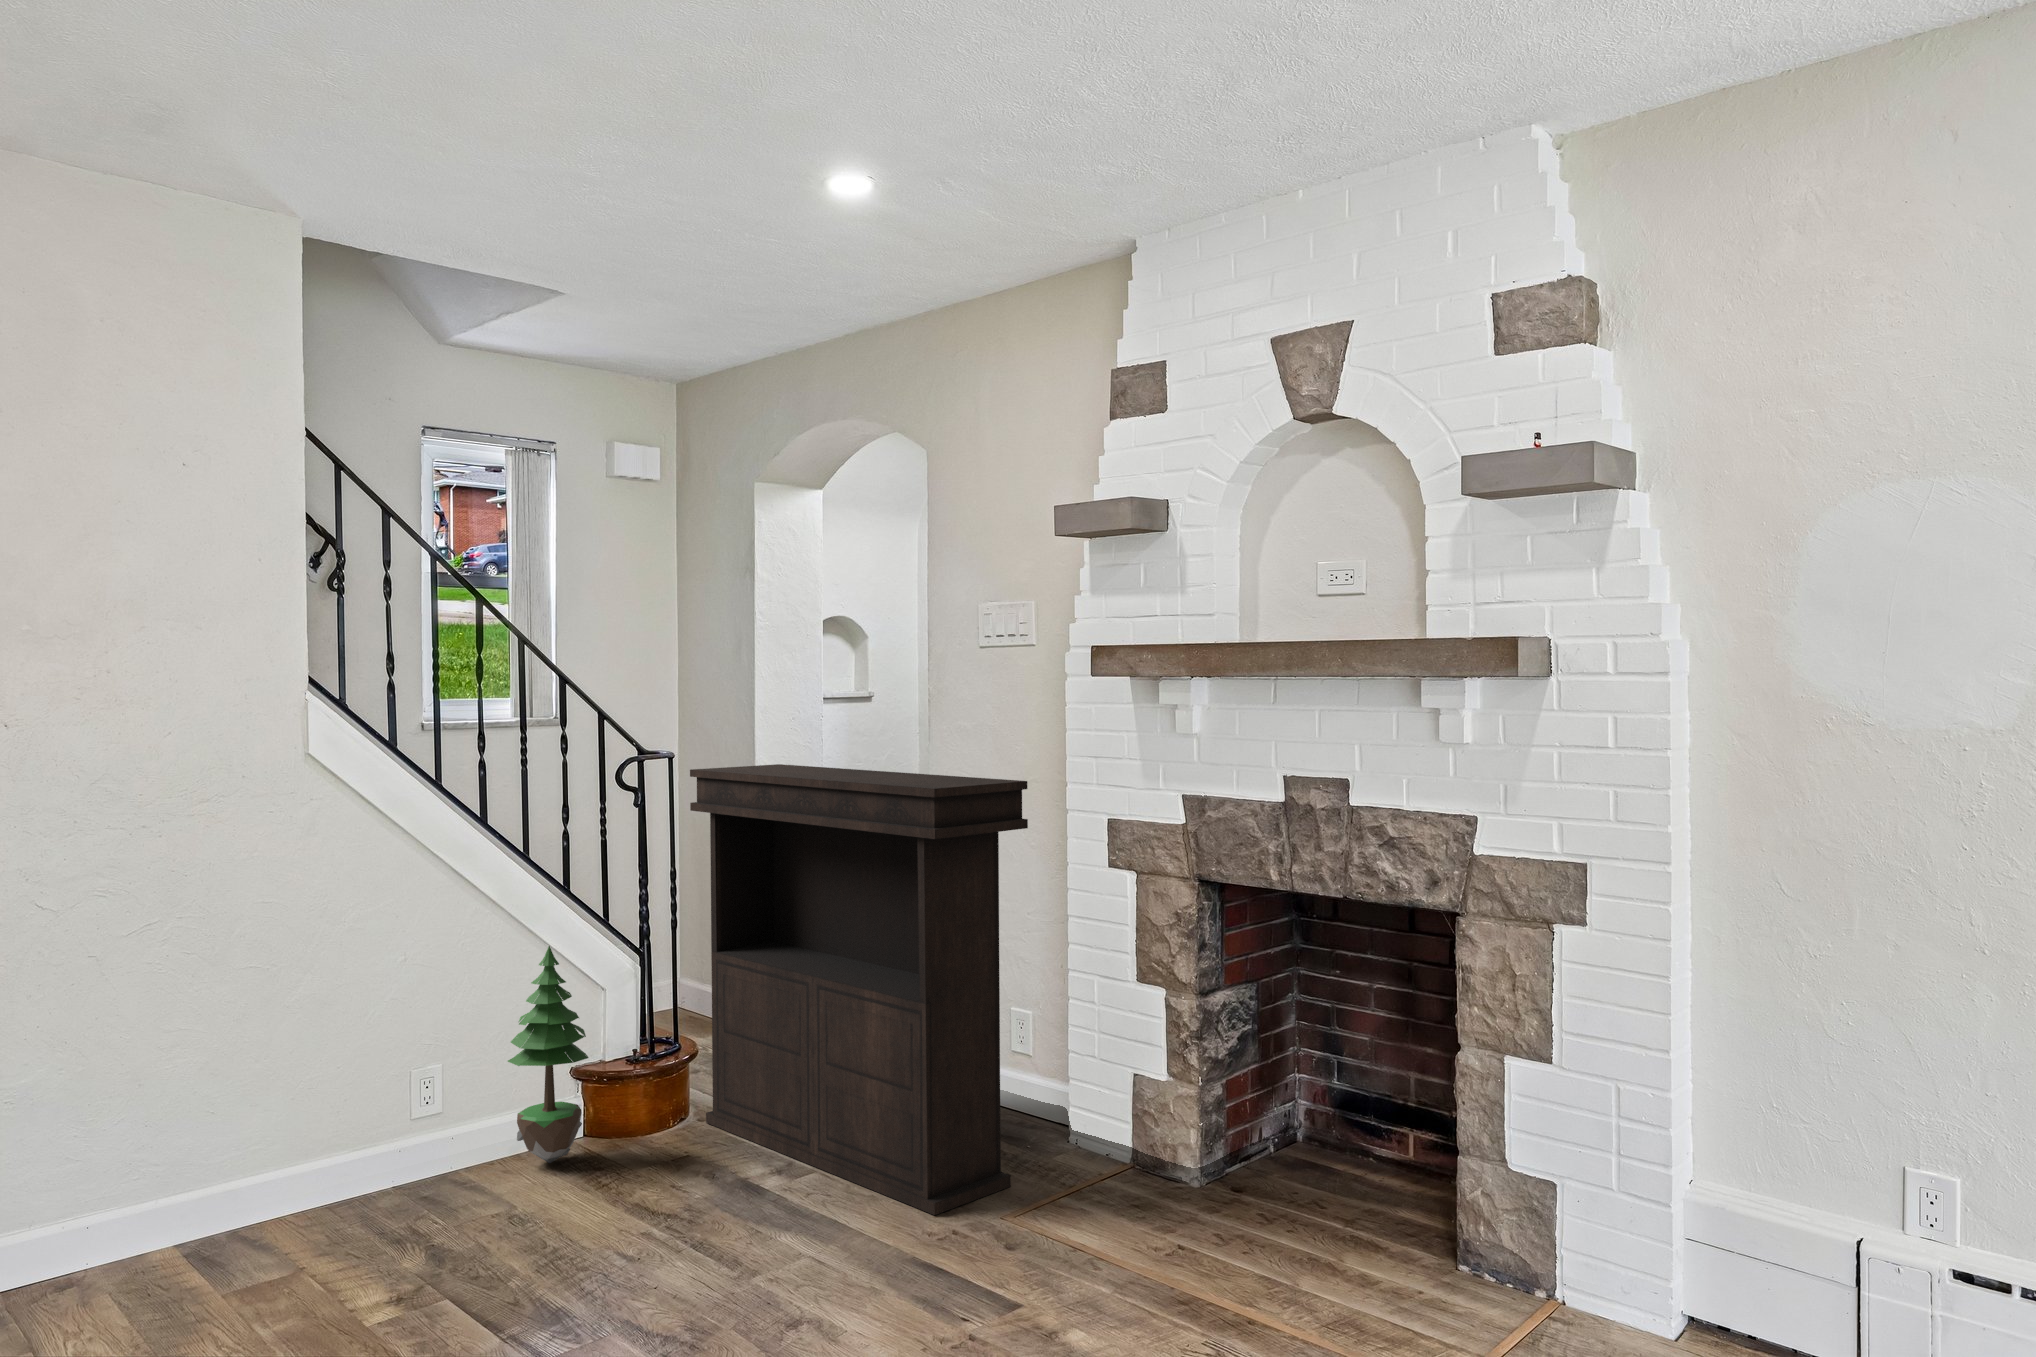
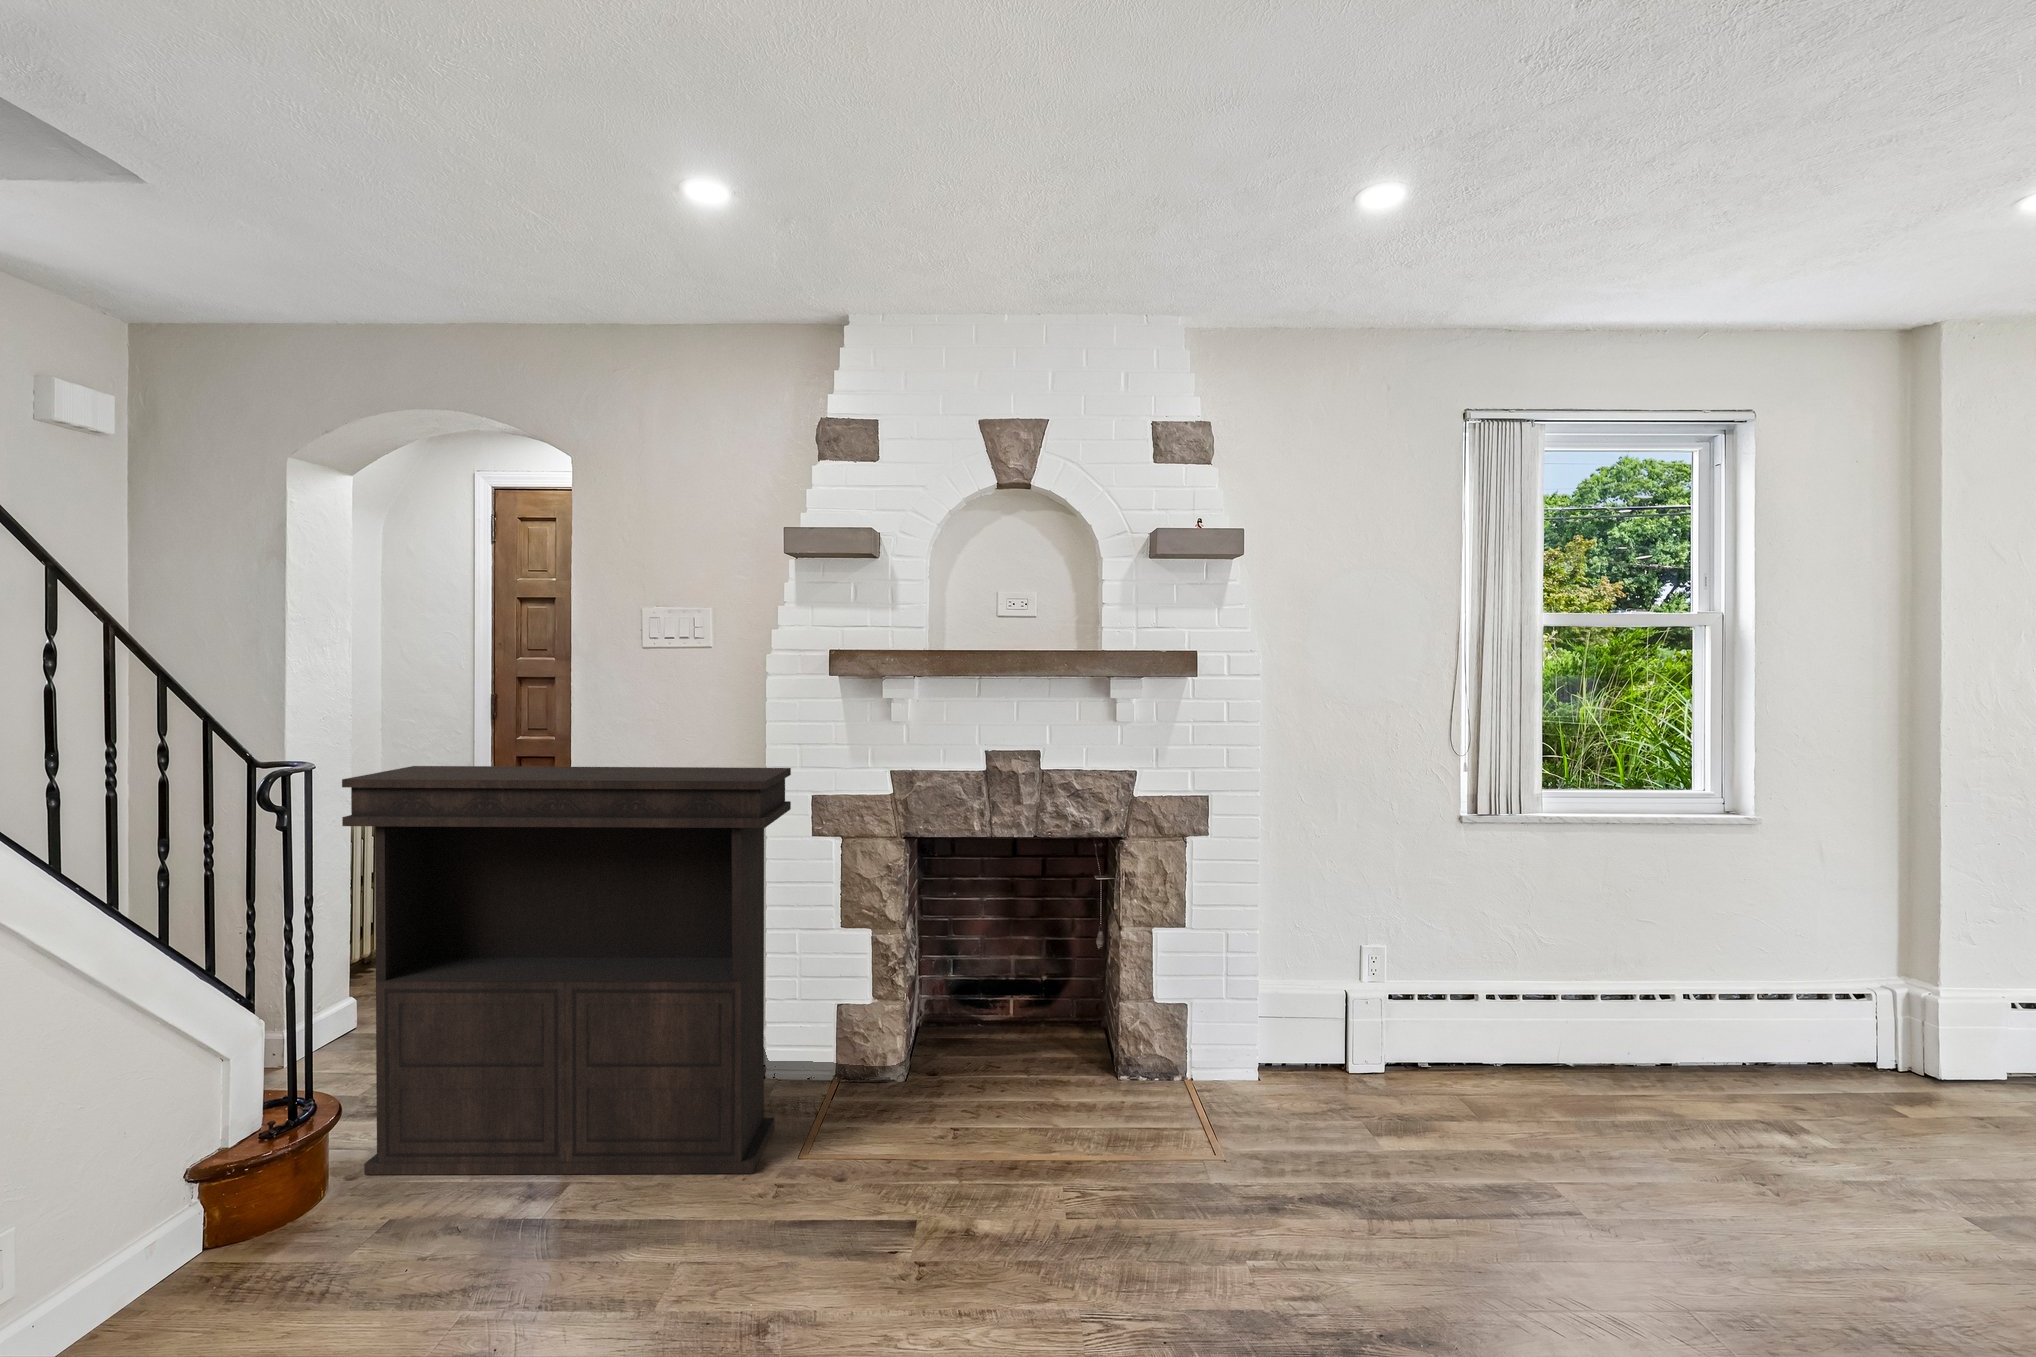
potted tree: present [508,946,589,1163] -> none [148,1016,274,1289]

